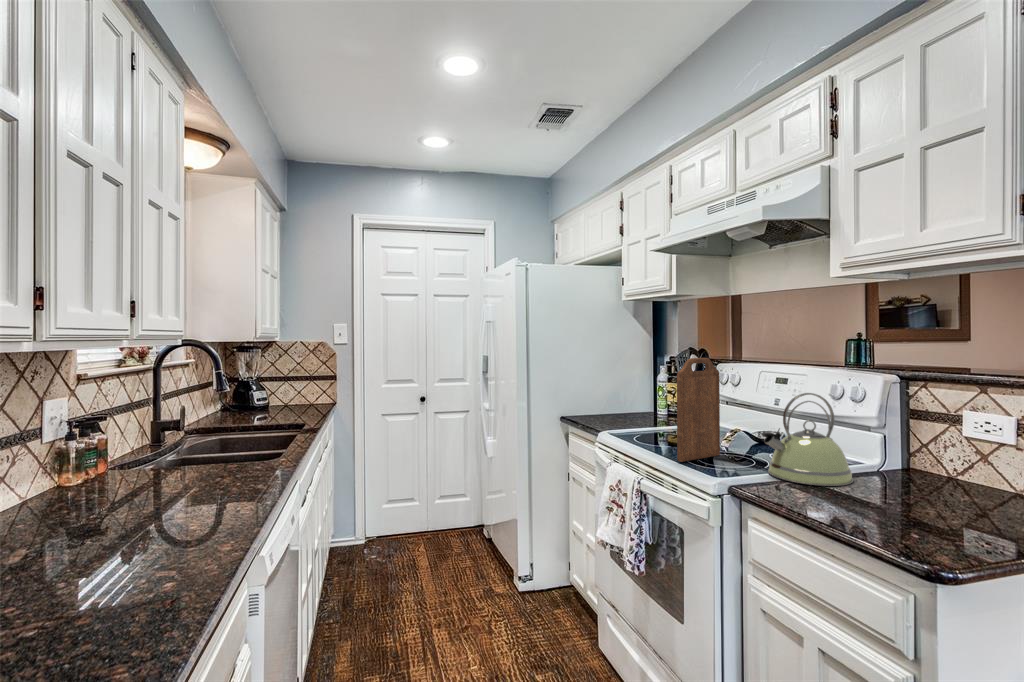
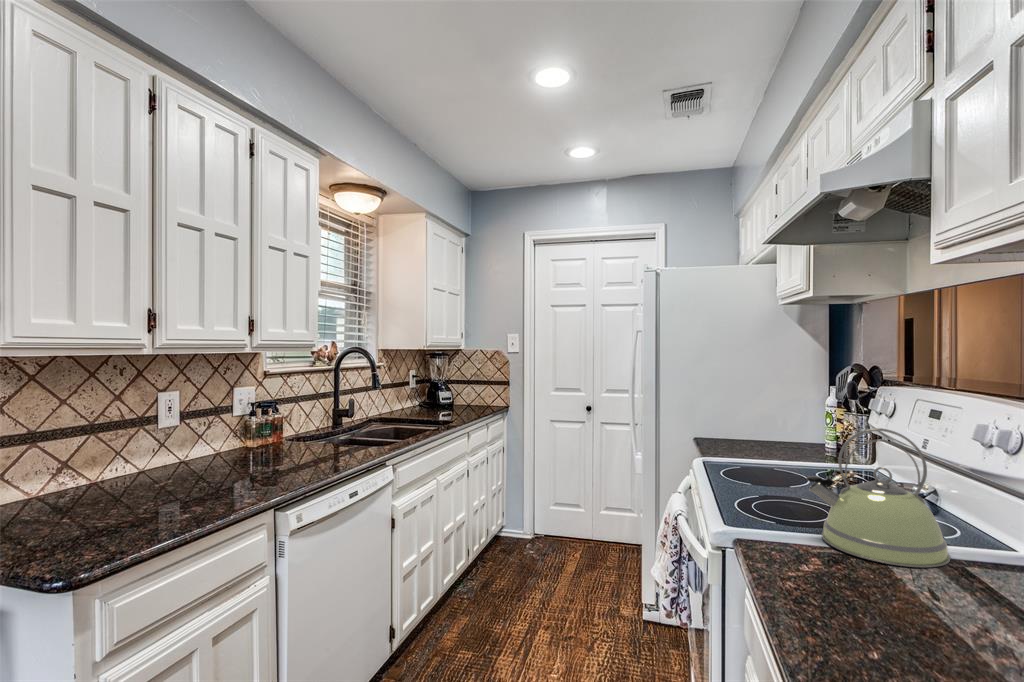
cutting board: present [677,358,720,462] -> none [728,375,805,502]

